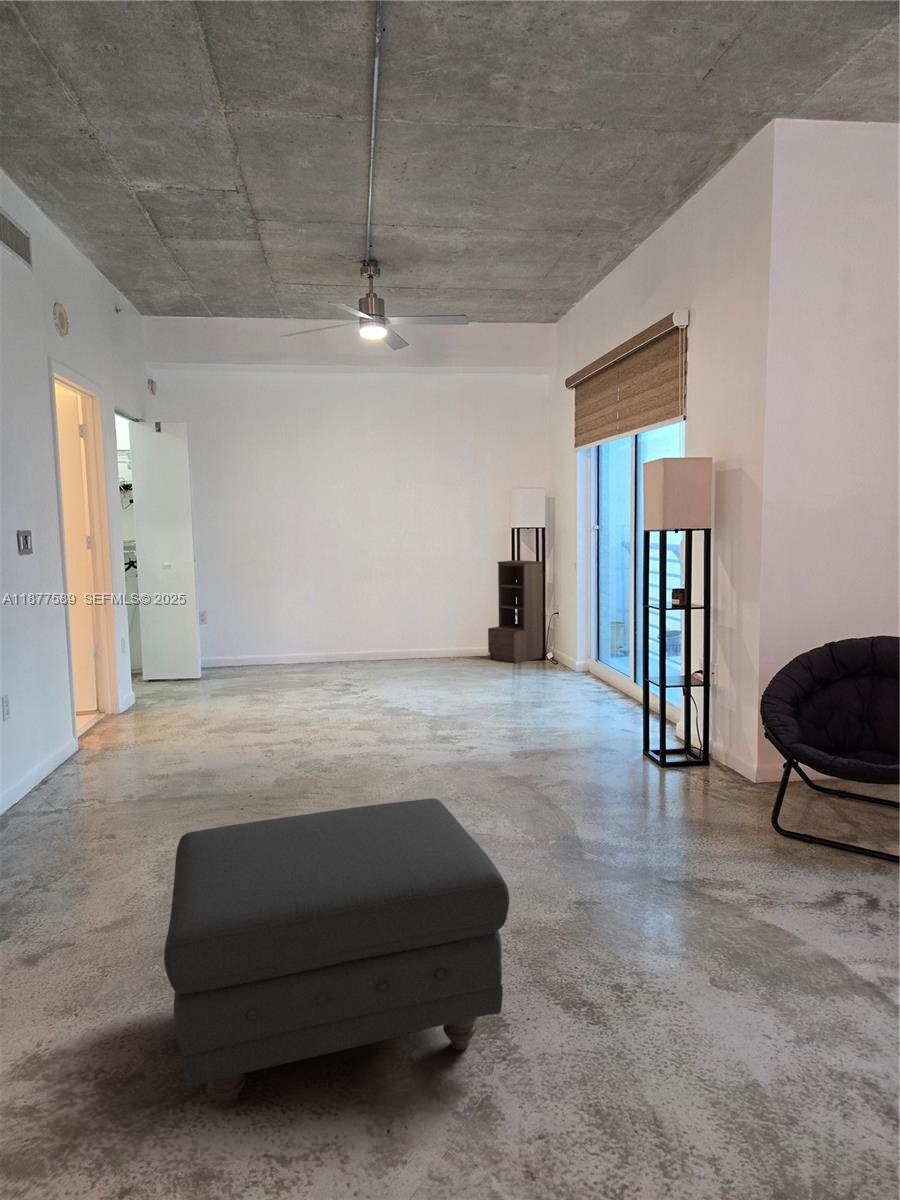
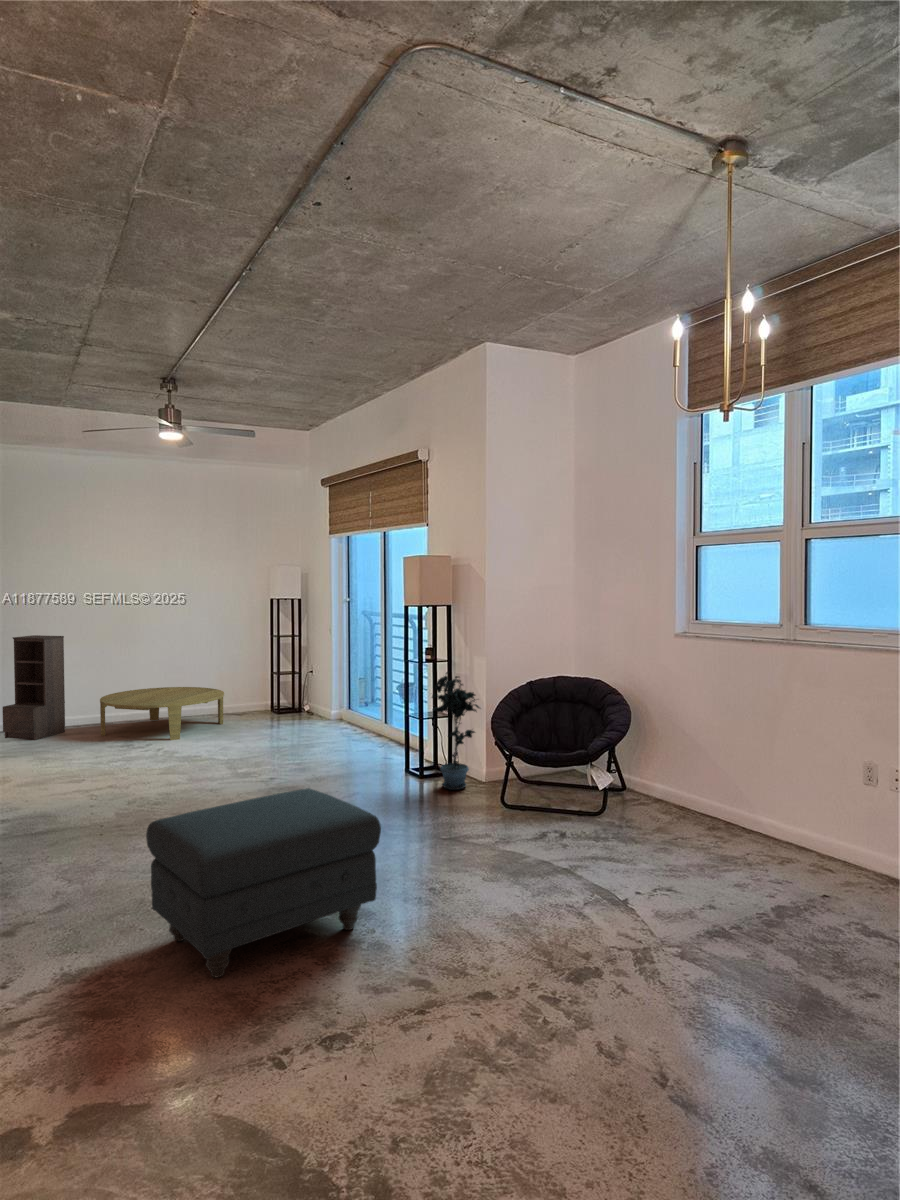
bookshelf: present [488,560,542,663] -> present [3,635,65,740]
coffee table: none [328,624,455,683] -> present [100,687,224,740]
potted plant: none [671,624,751,791] -> present [432,672,480,790]

